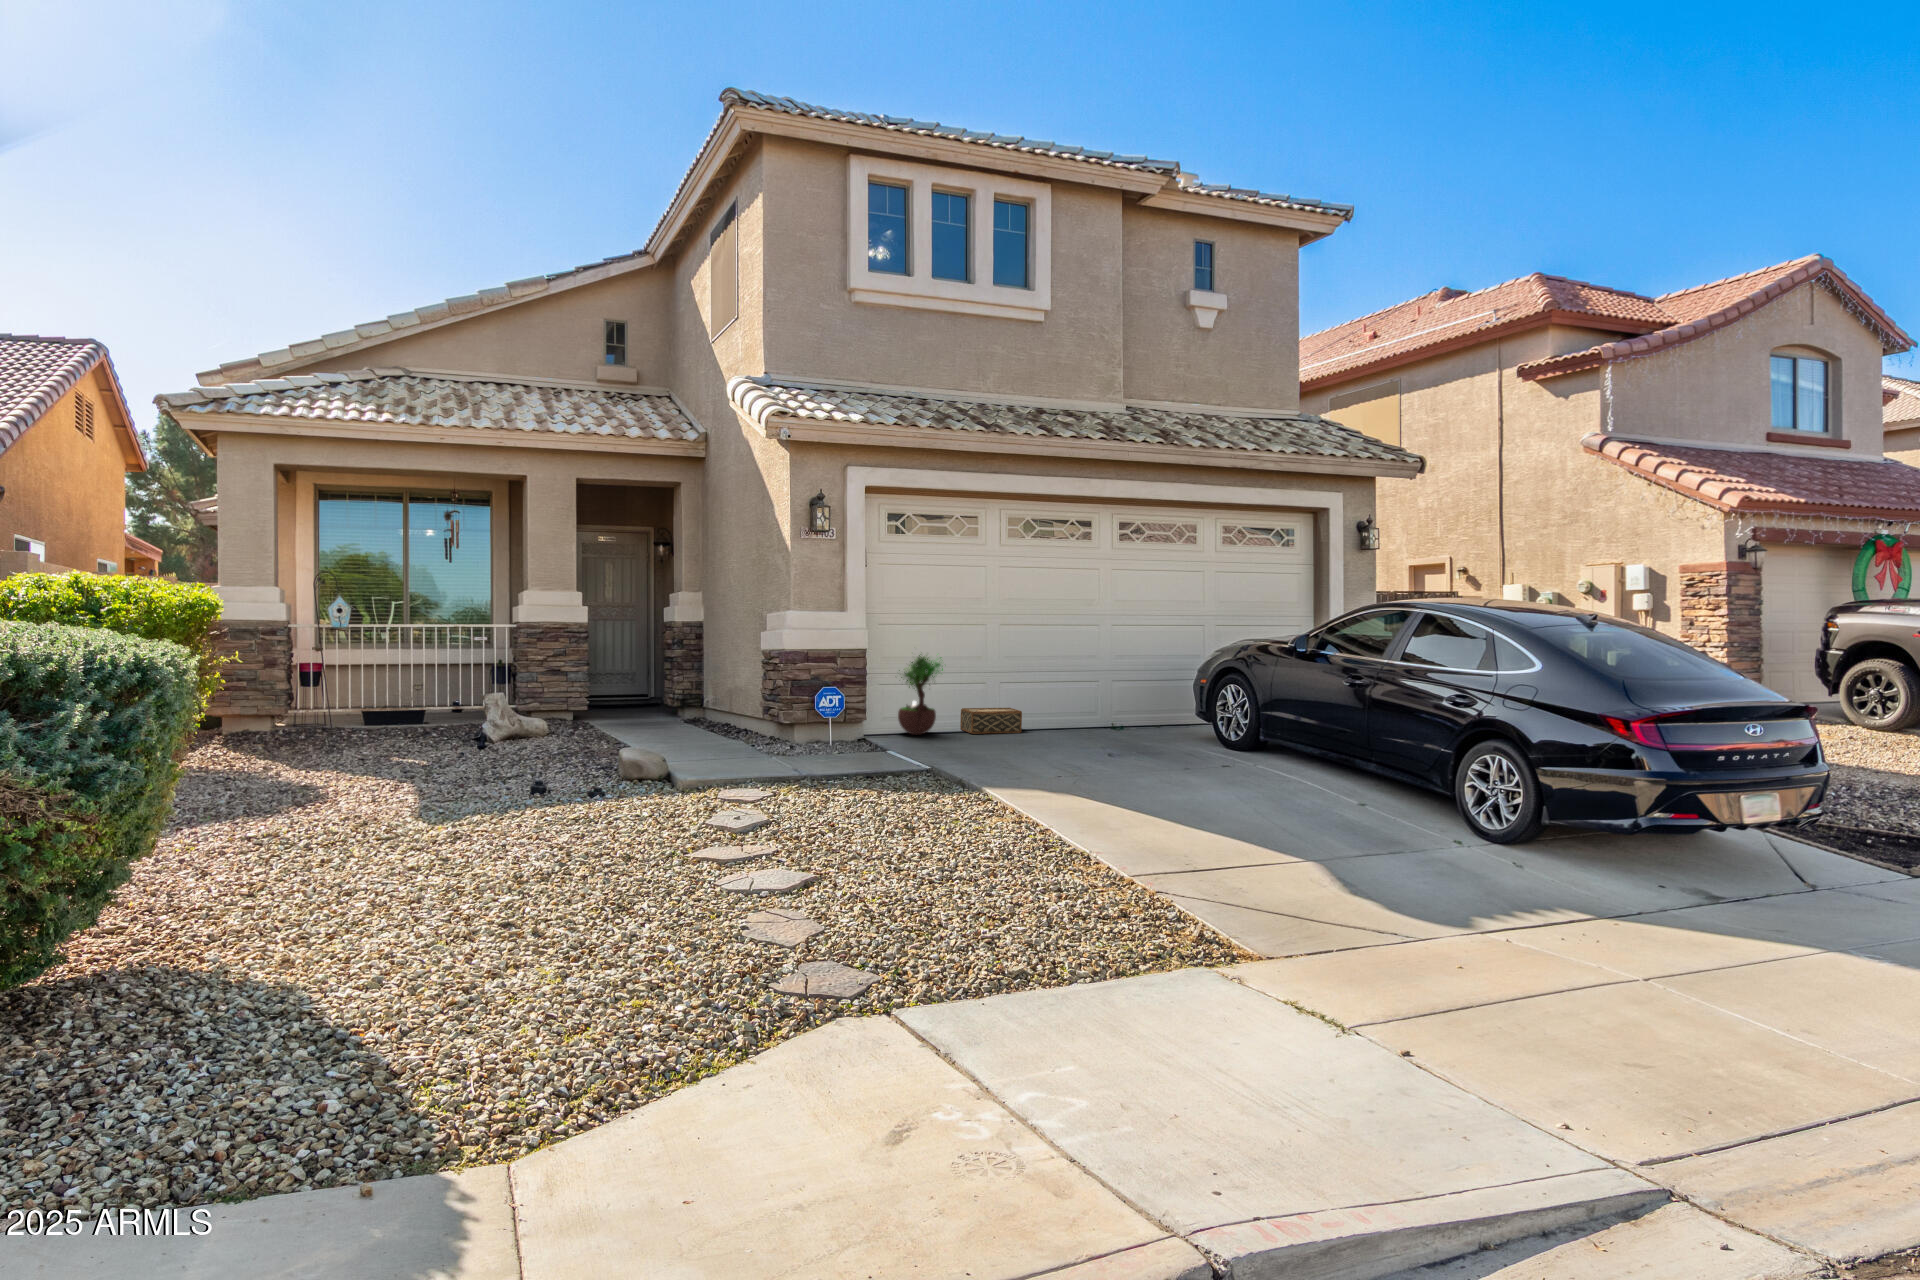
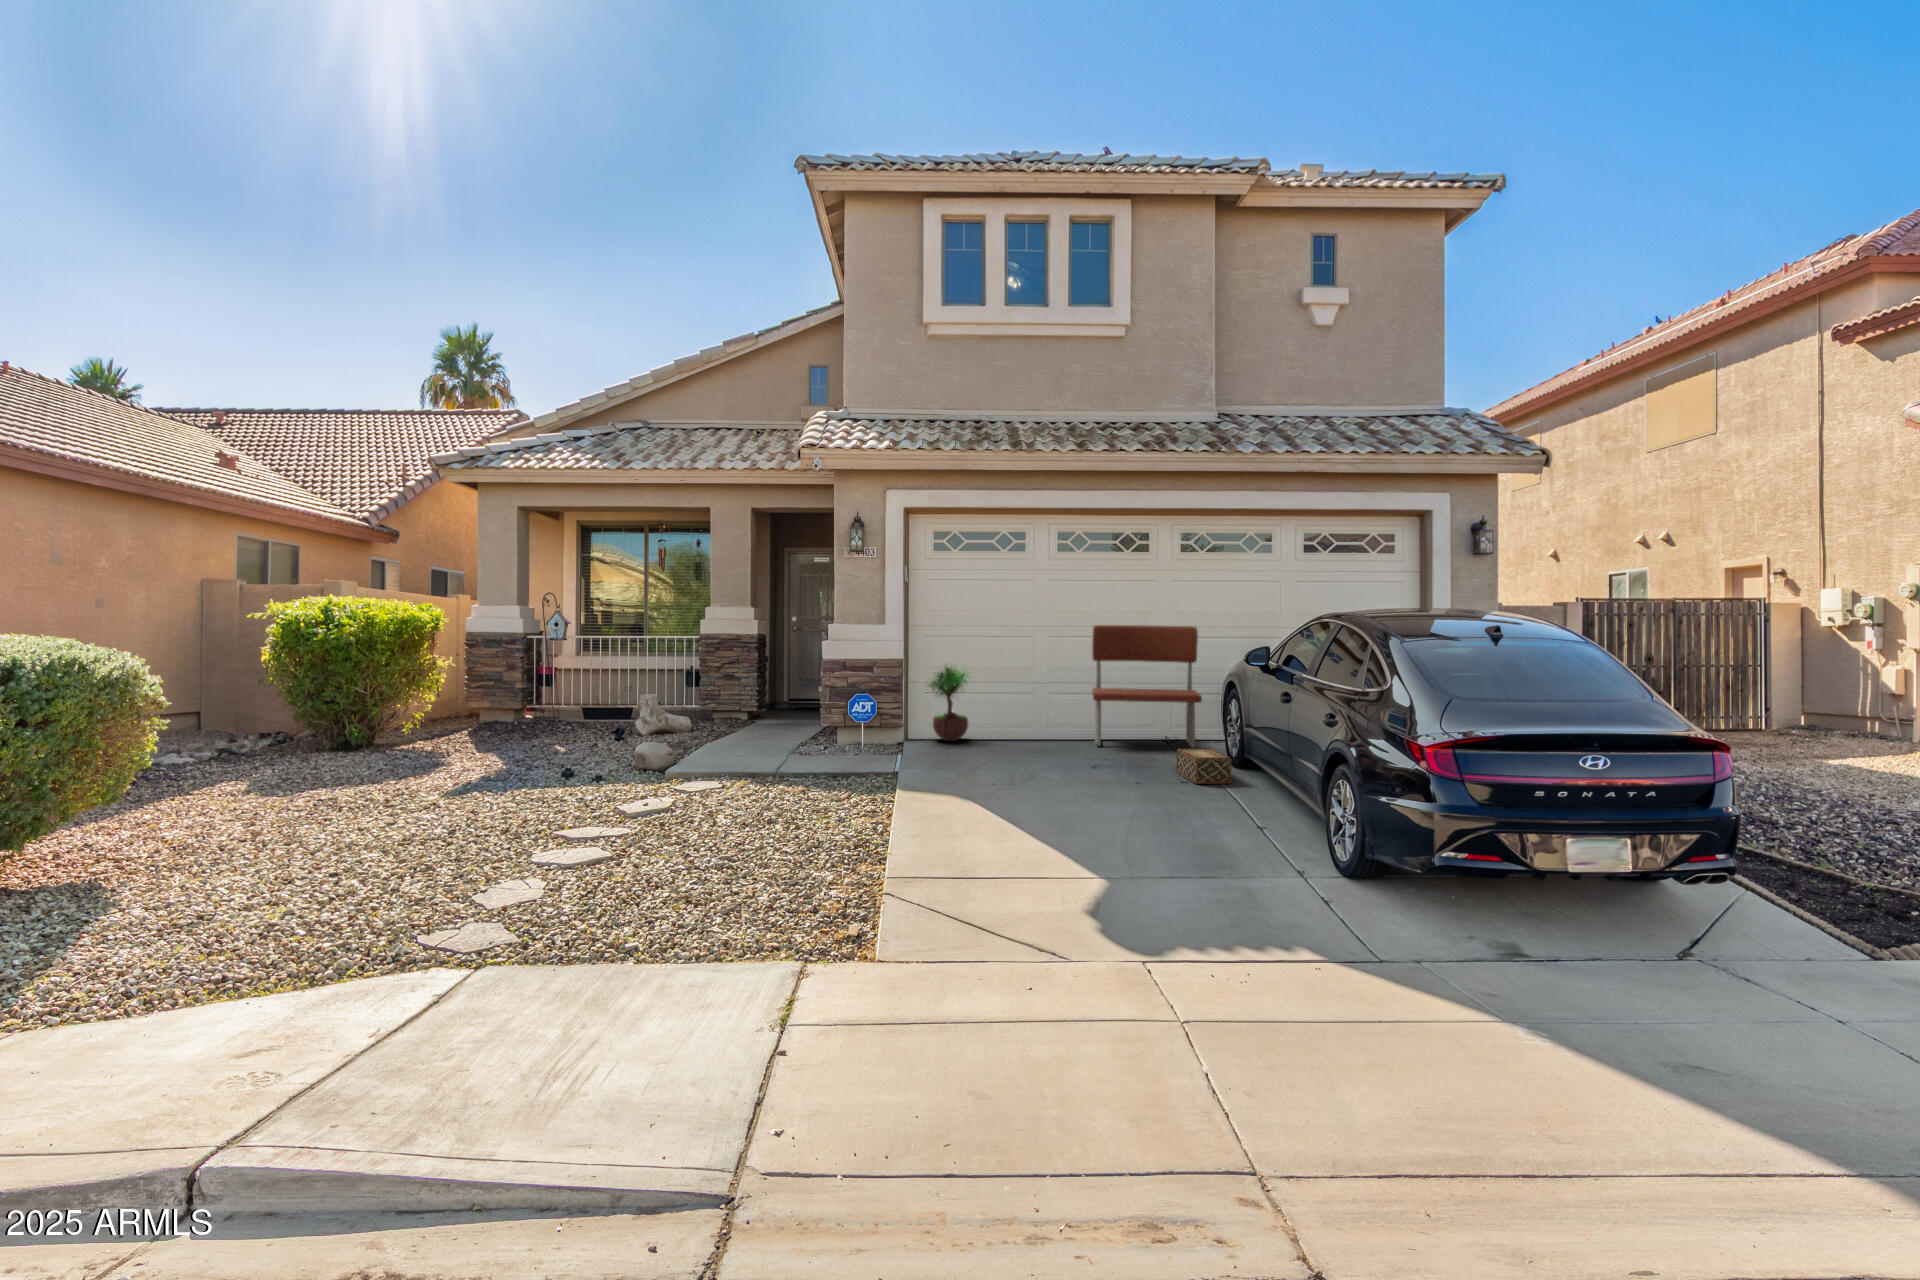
bench: none [1052,612,1172,734] -> present [1092,625,1202,748]
woven basket: present [960,708,1022,734] -> present [1177,748,1231,784]

